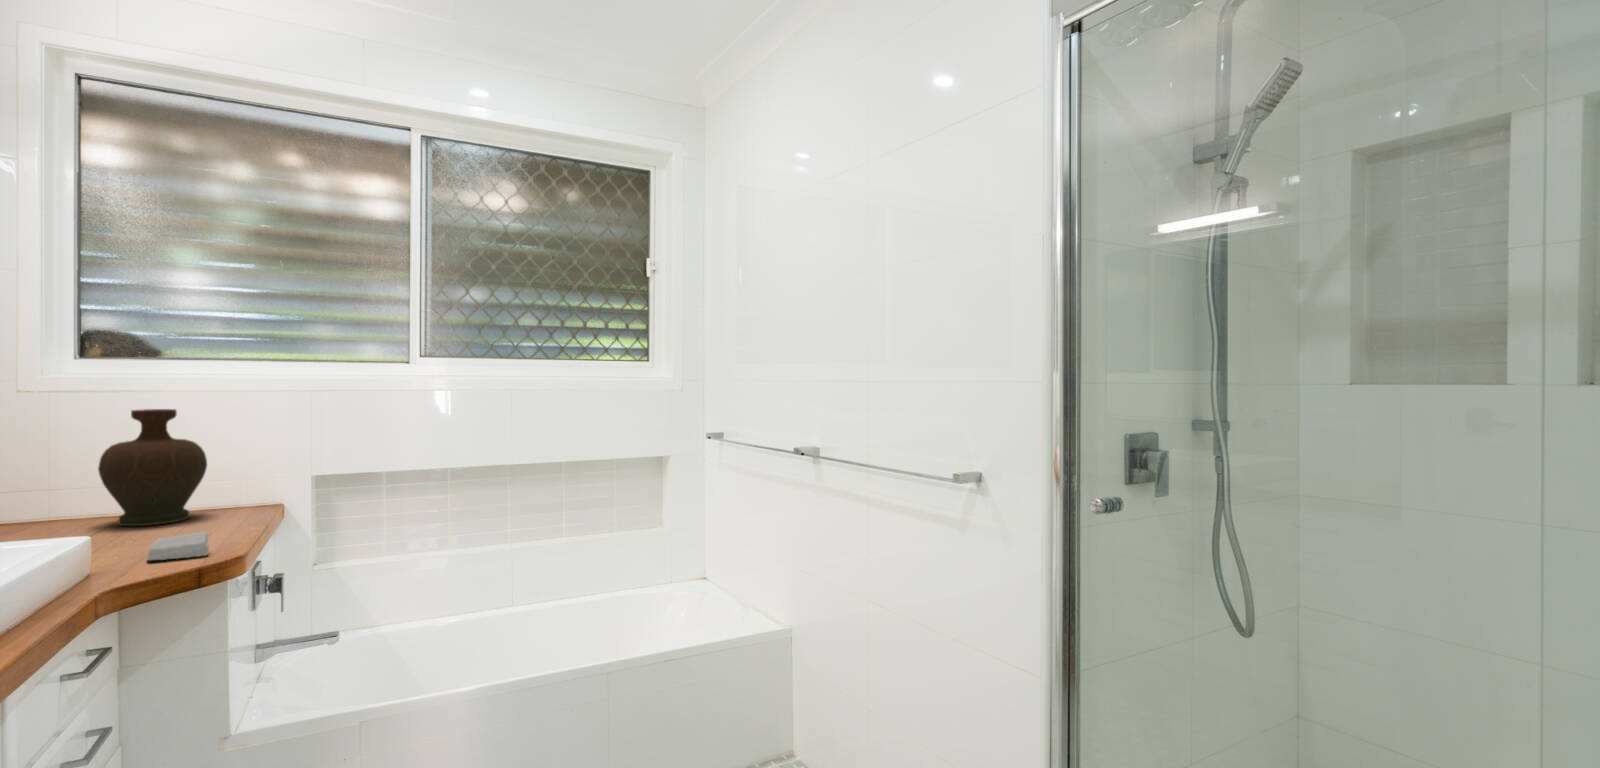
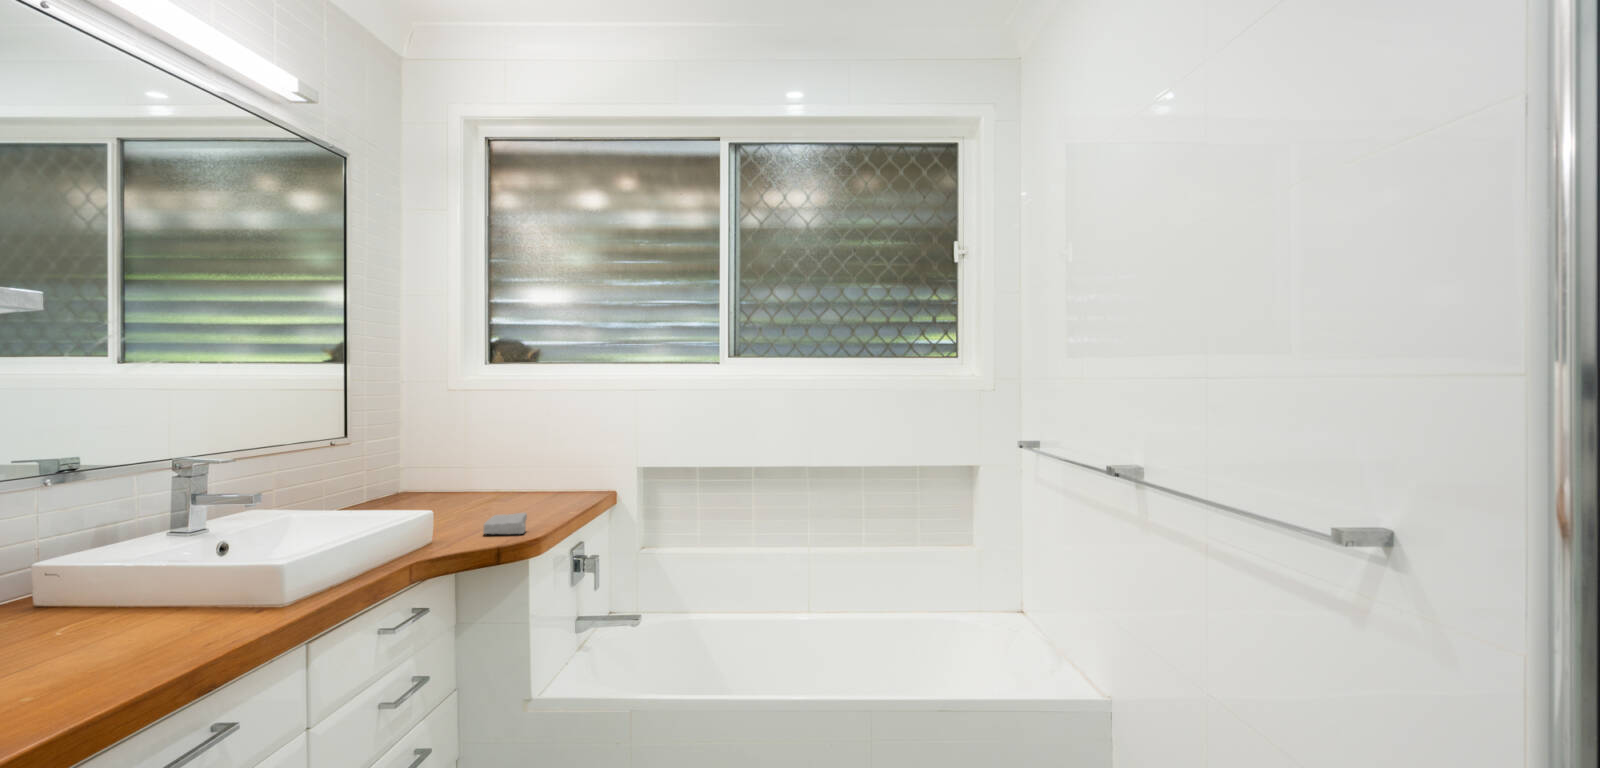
decorative vase: present [98,409,207,526] -> none [485,406,558,503]

